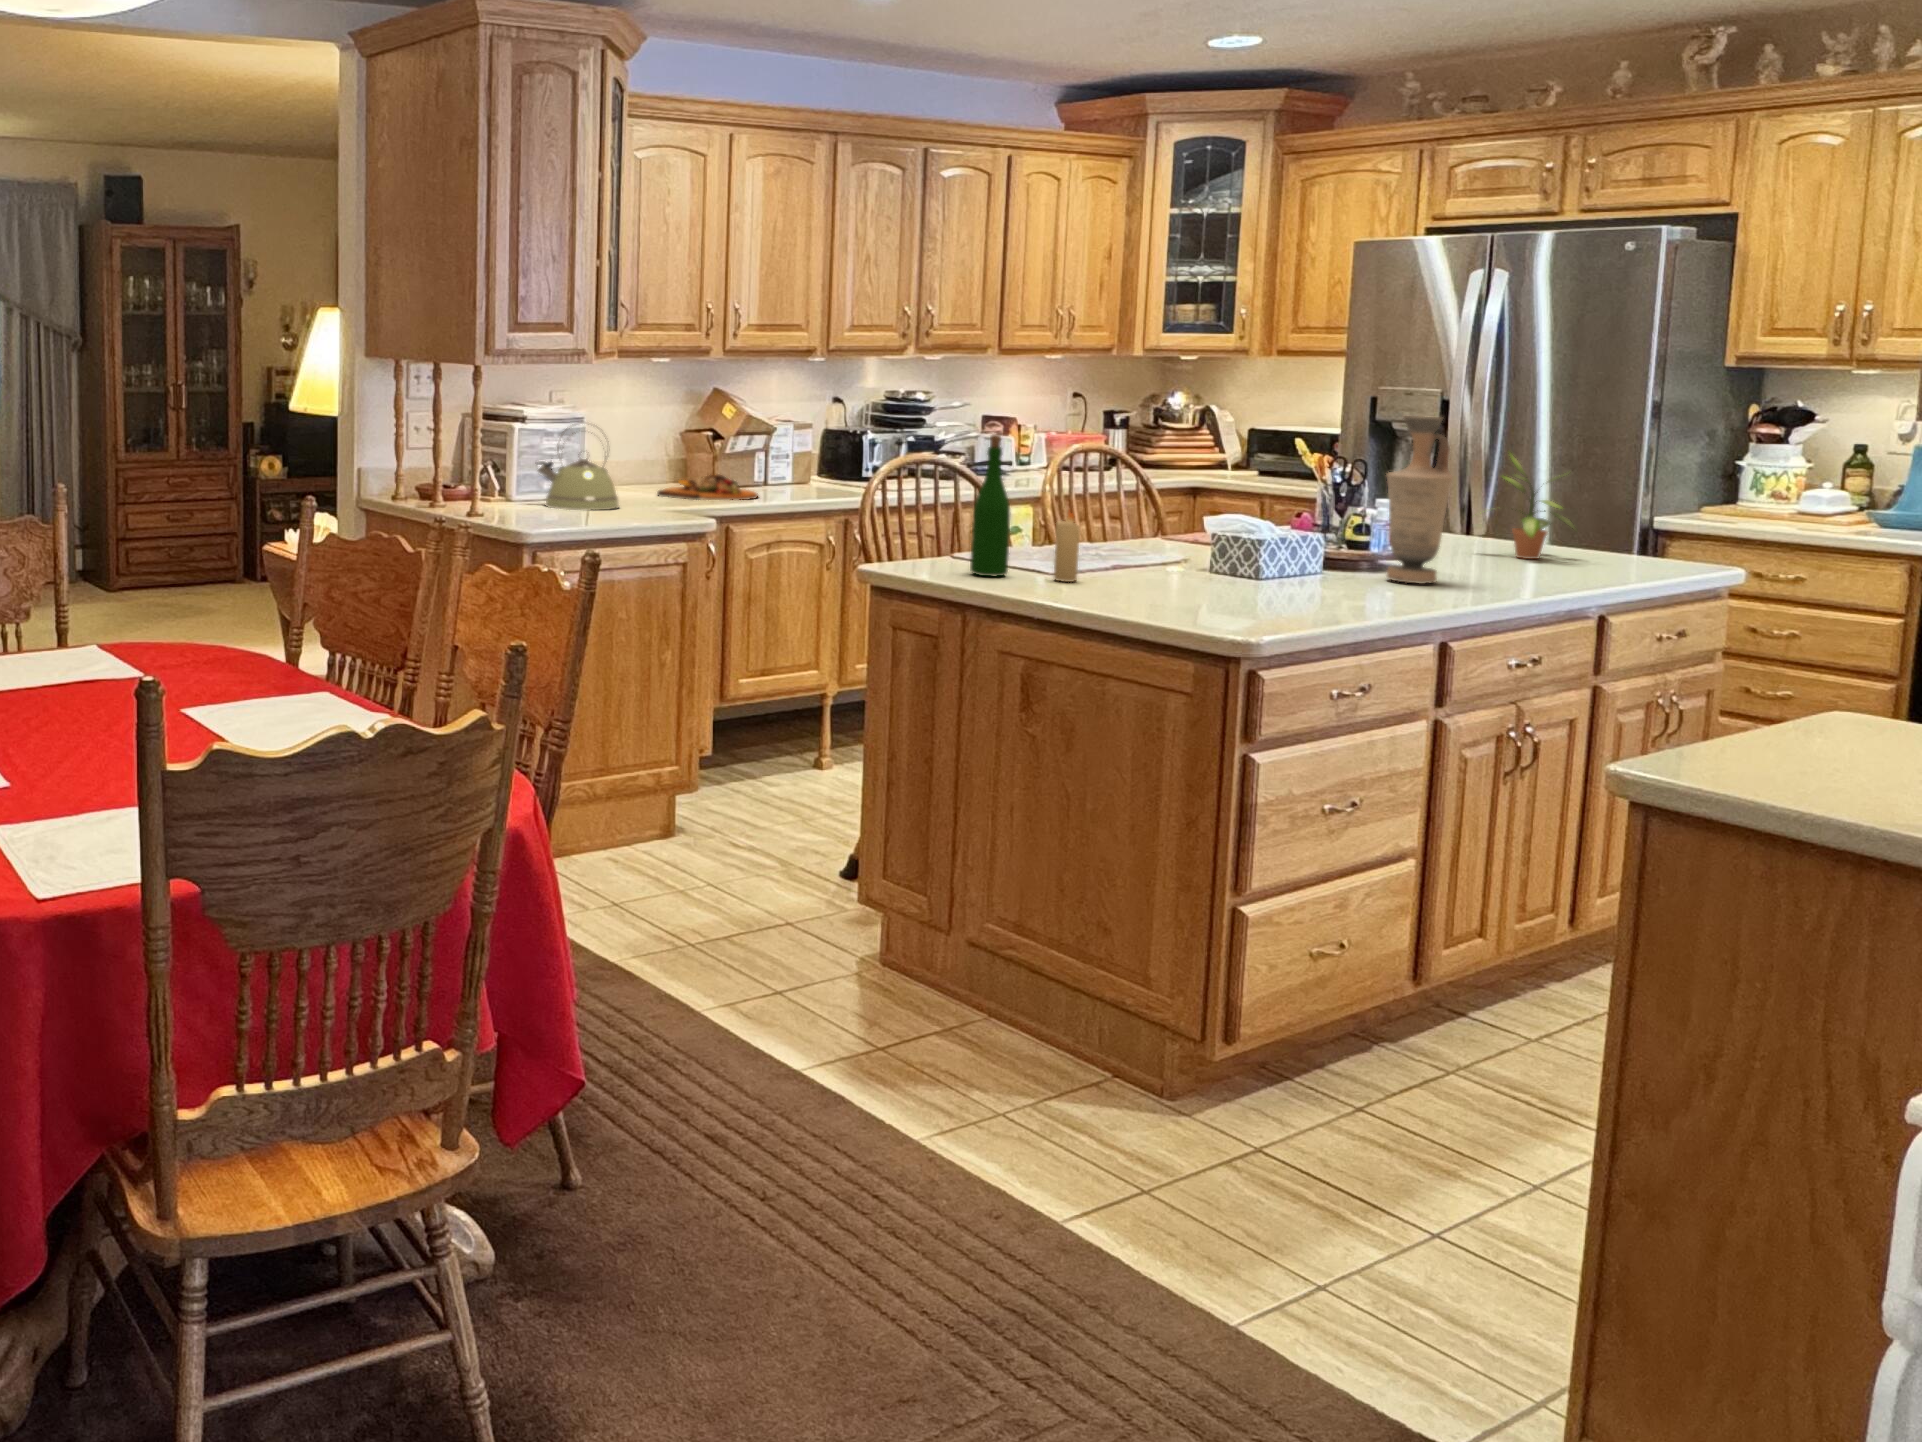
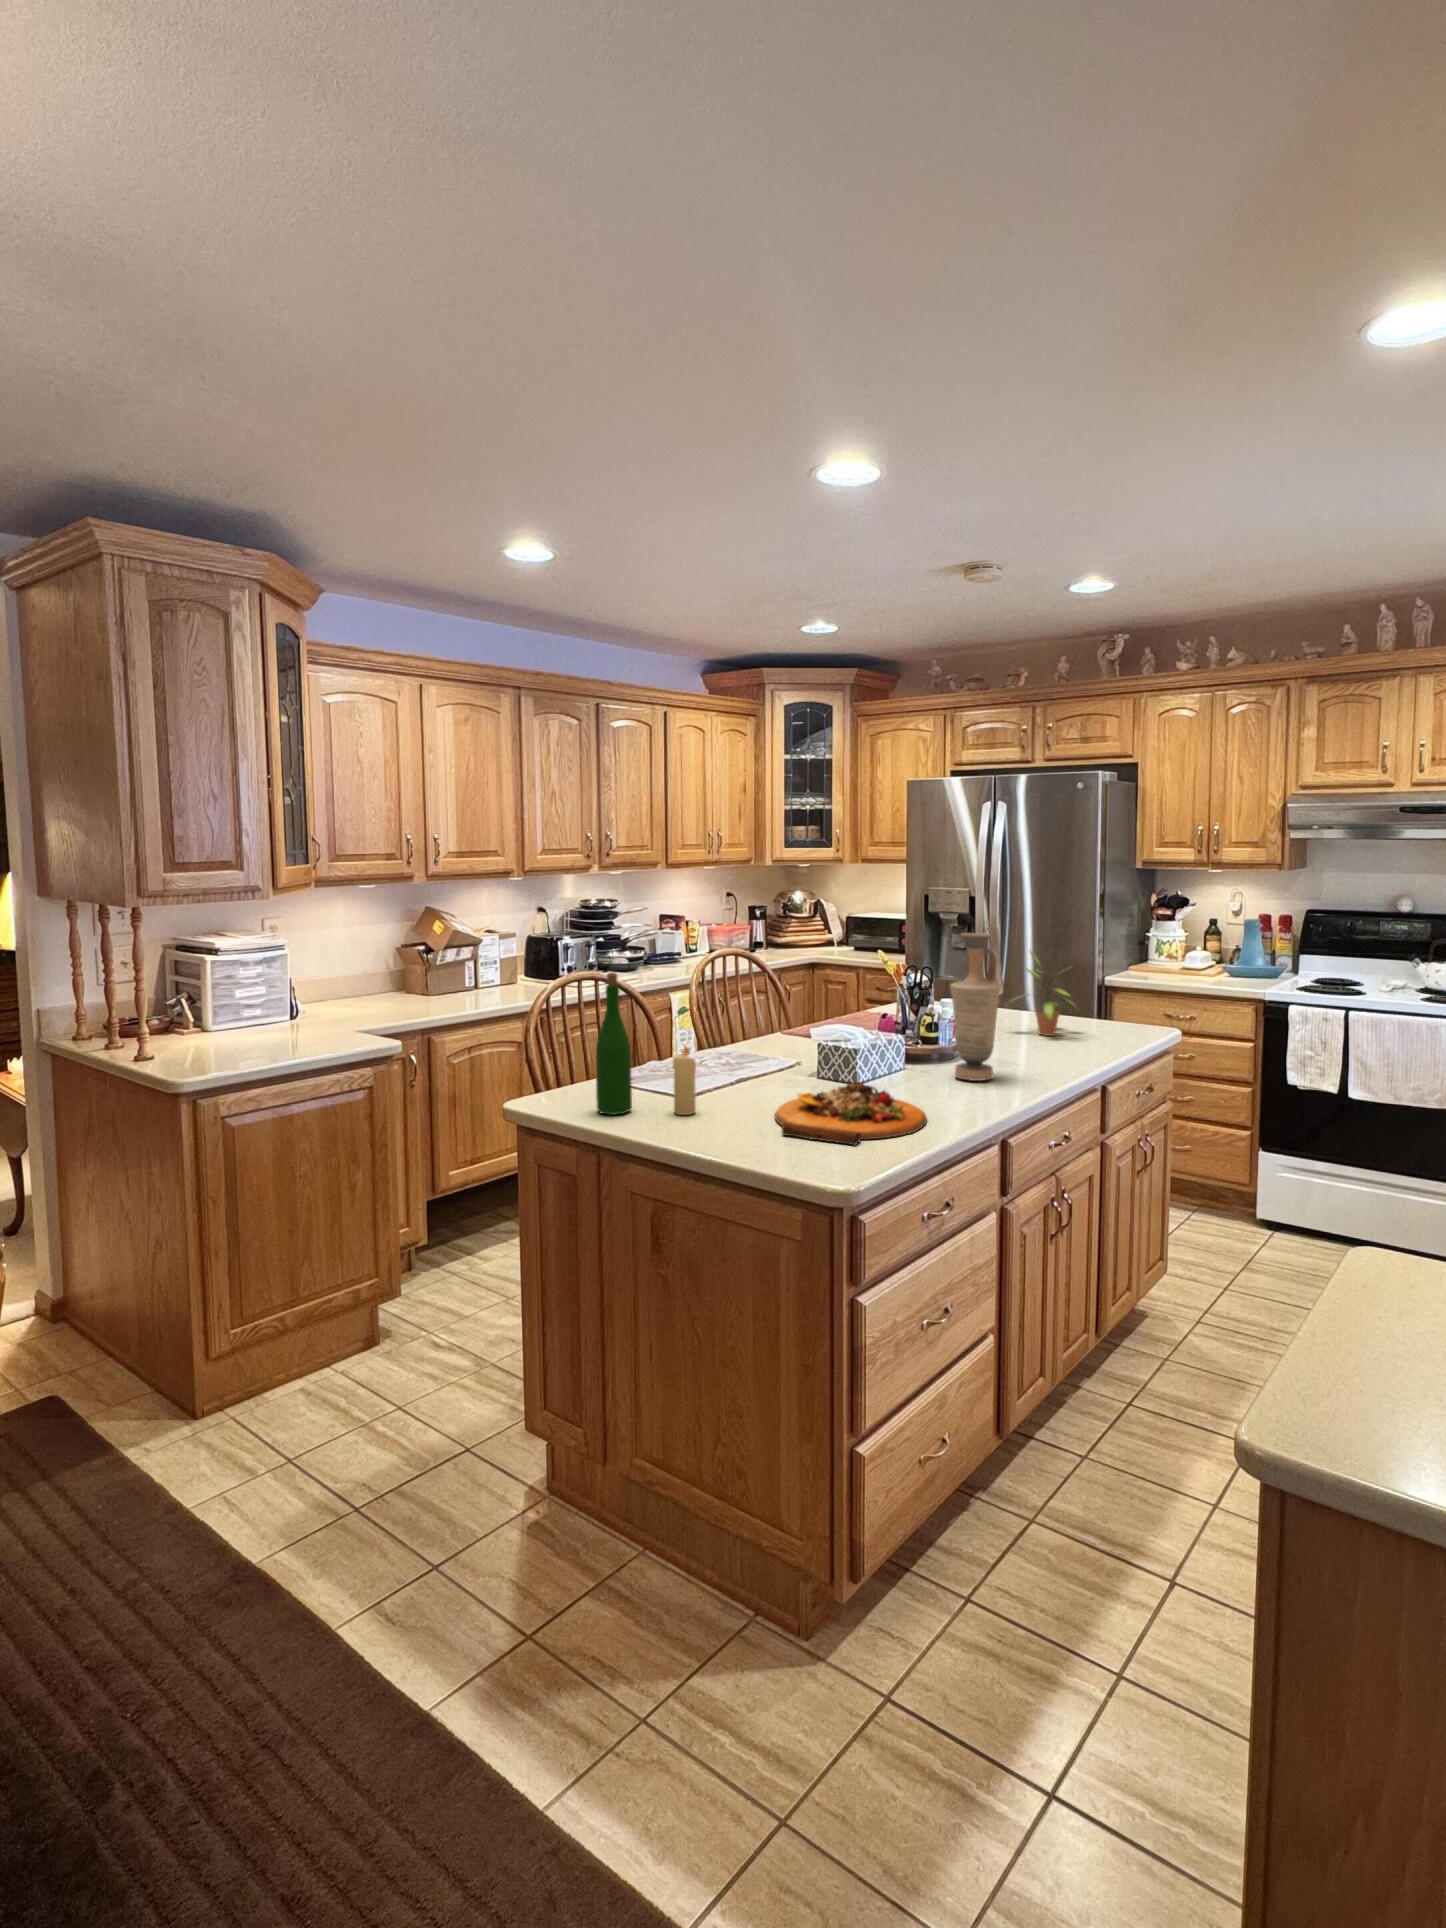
kettle: present [537,438,619,510] -> none [219,952,311,1040]
cutting board: present [657,474,758,500] -> present [775,1082,927,1145]

